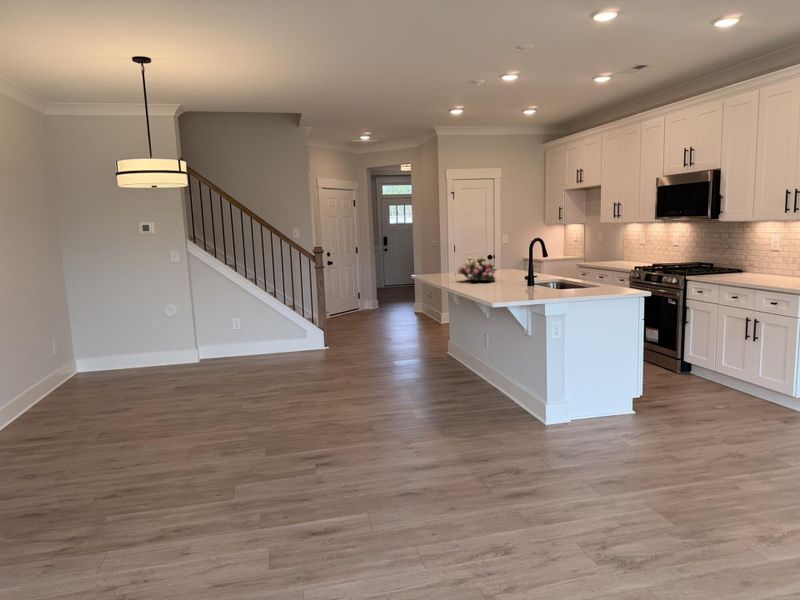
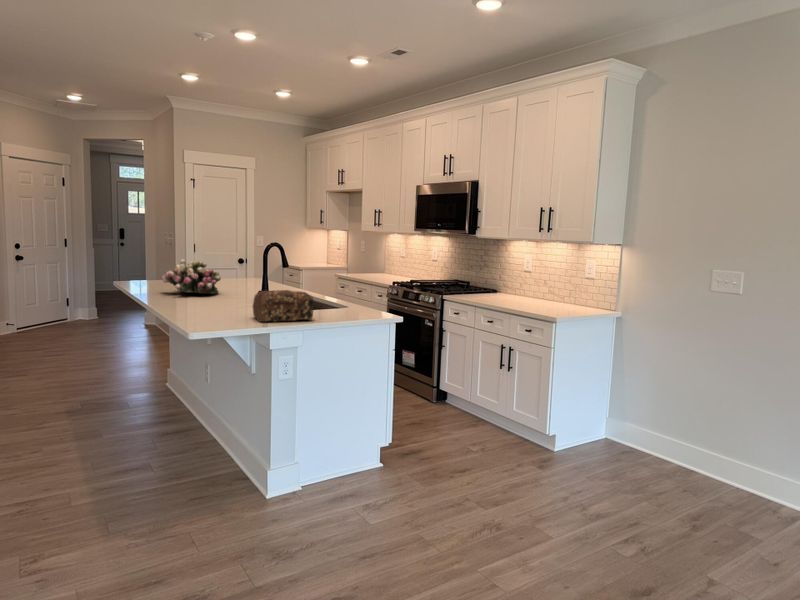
bread loaf: none [530,274,576,297] -> present [253,290,314,322]

